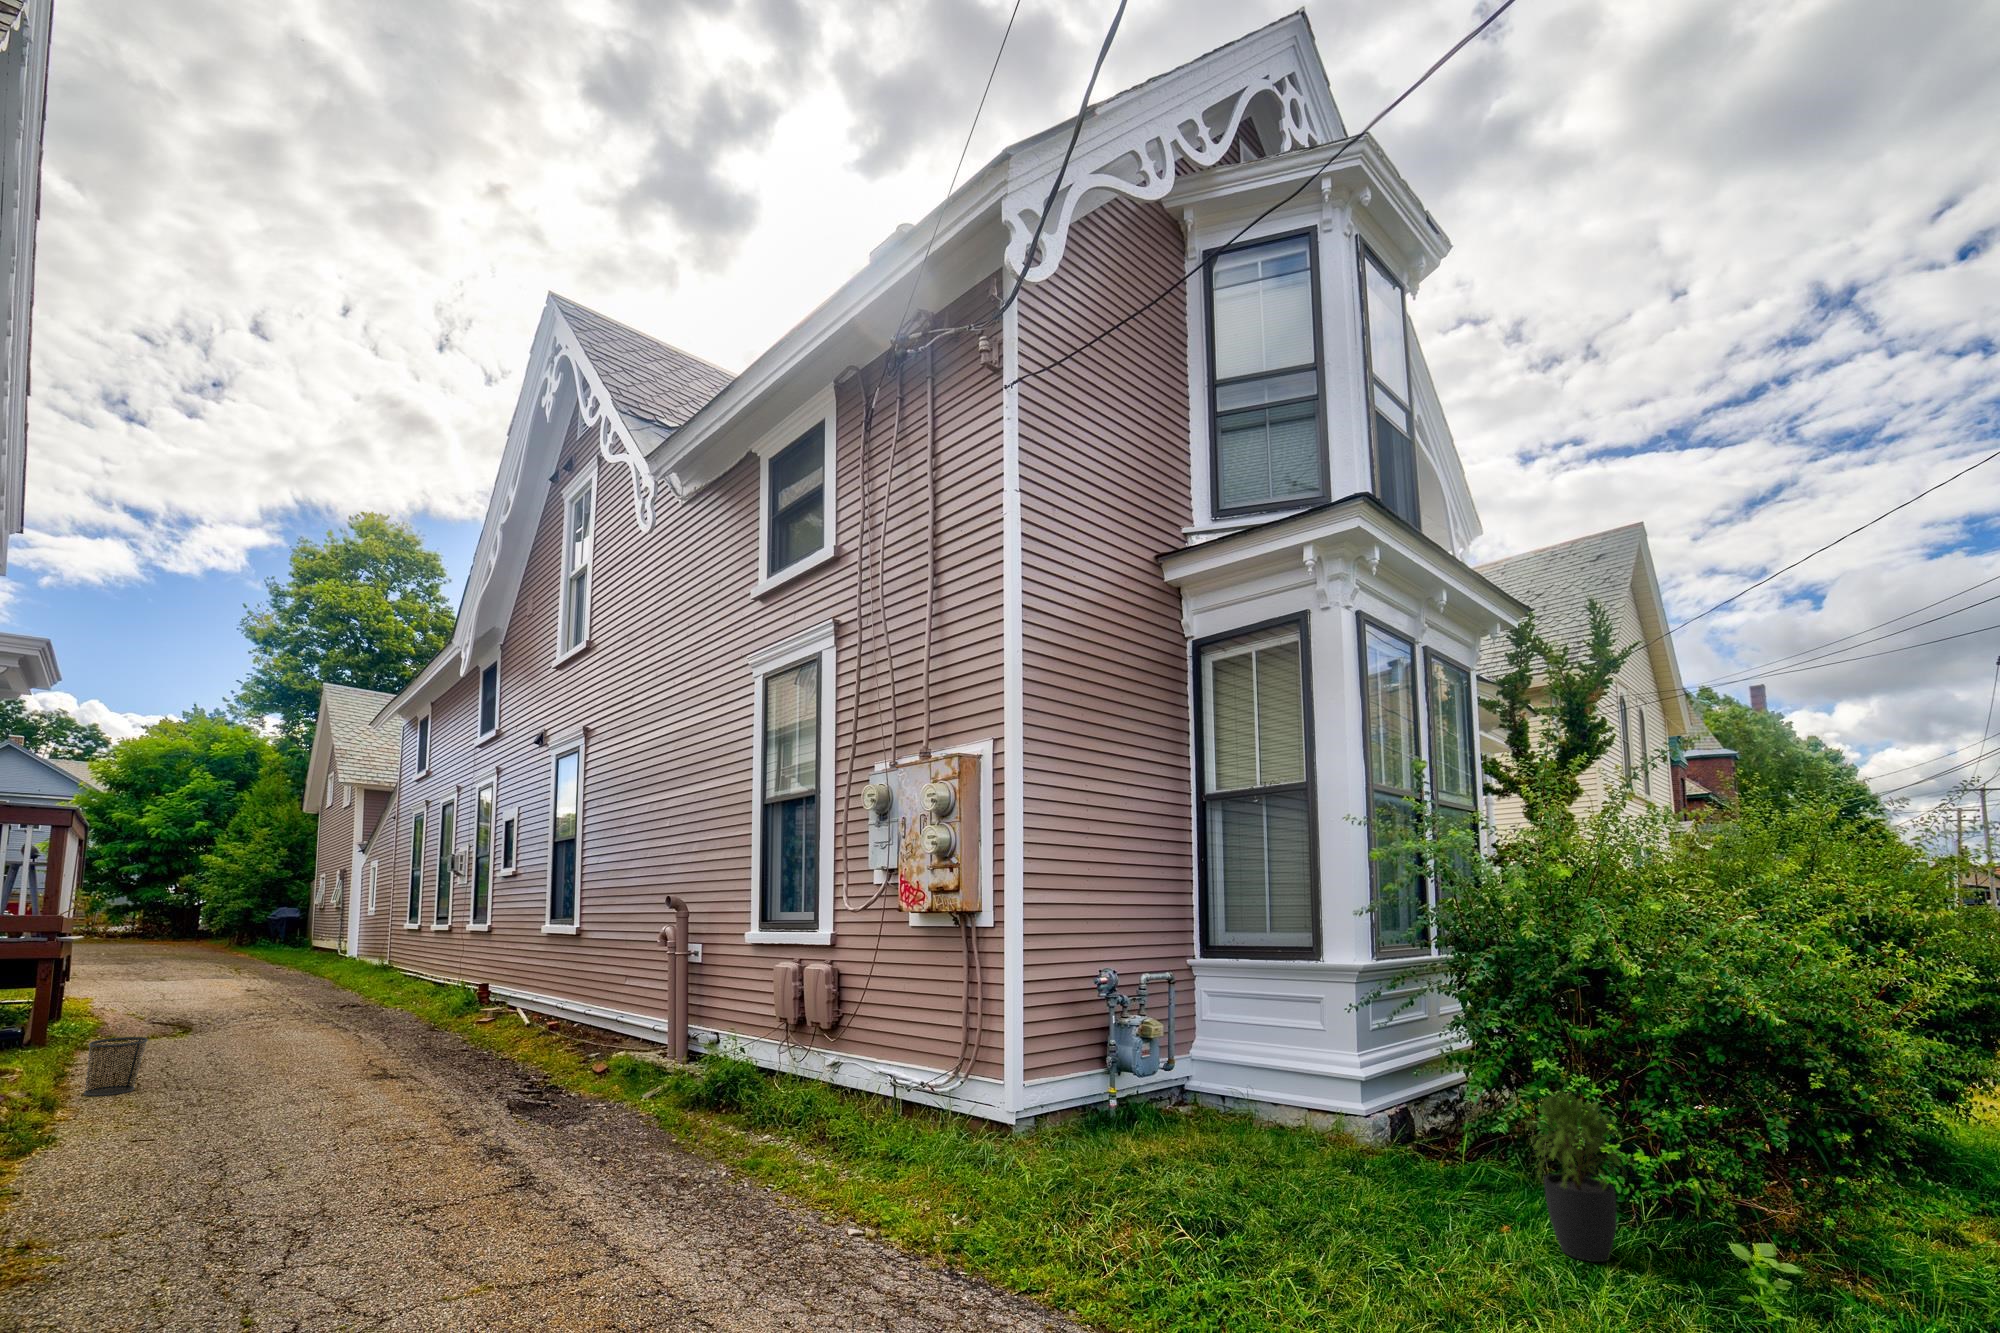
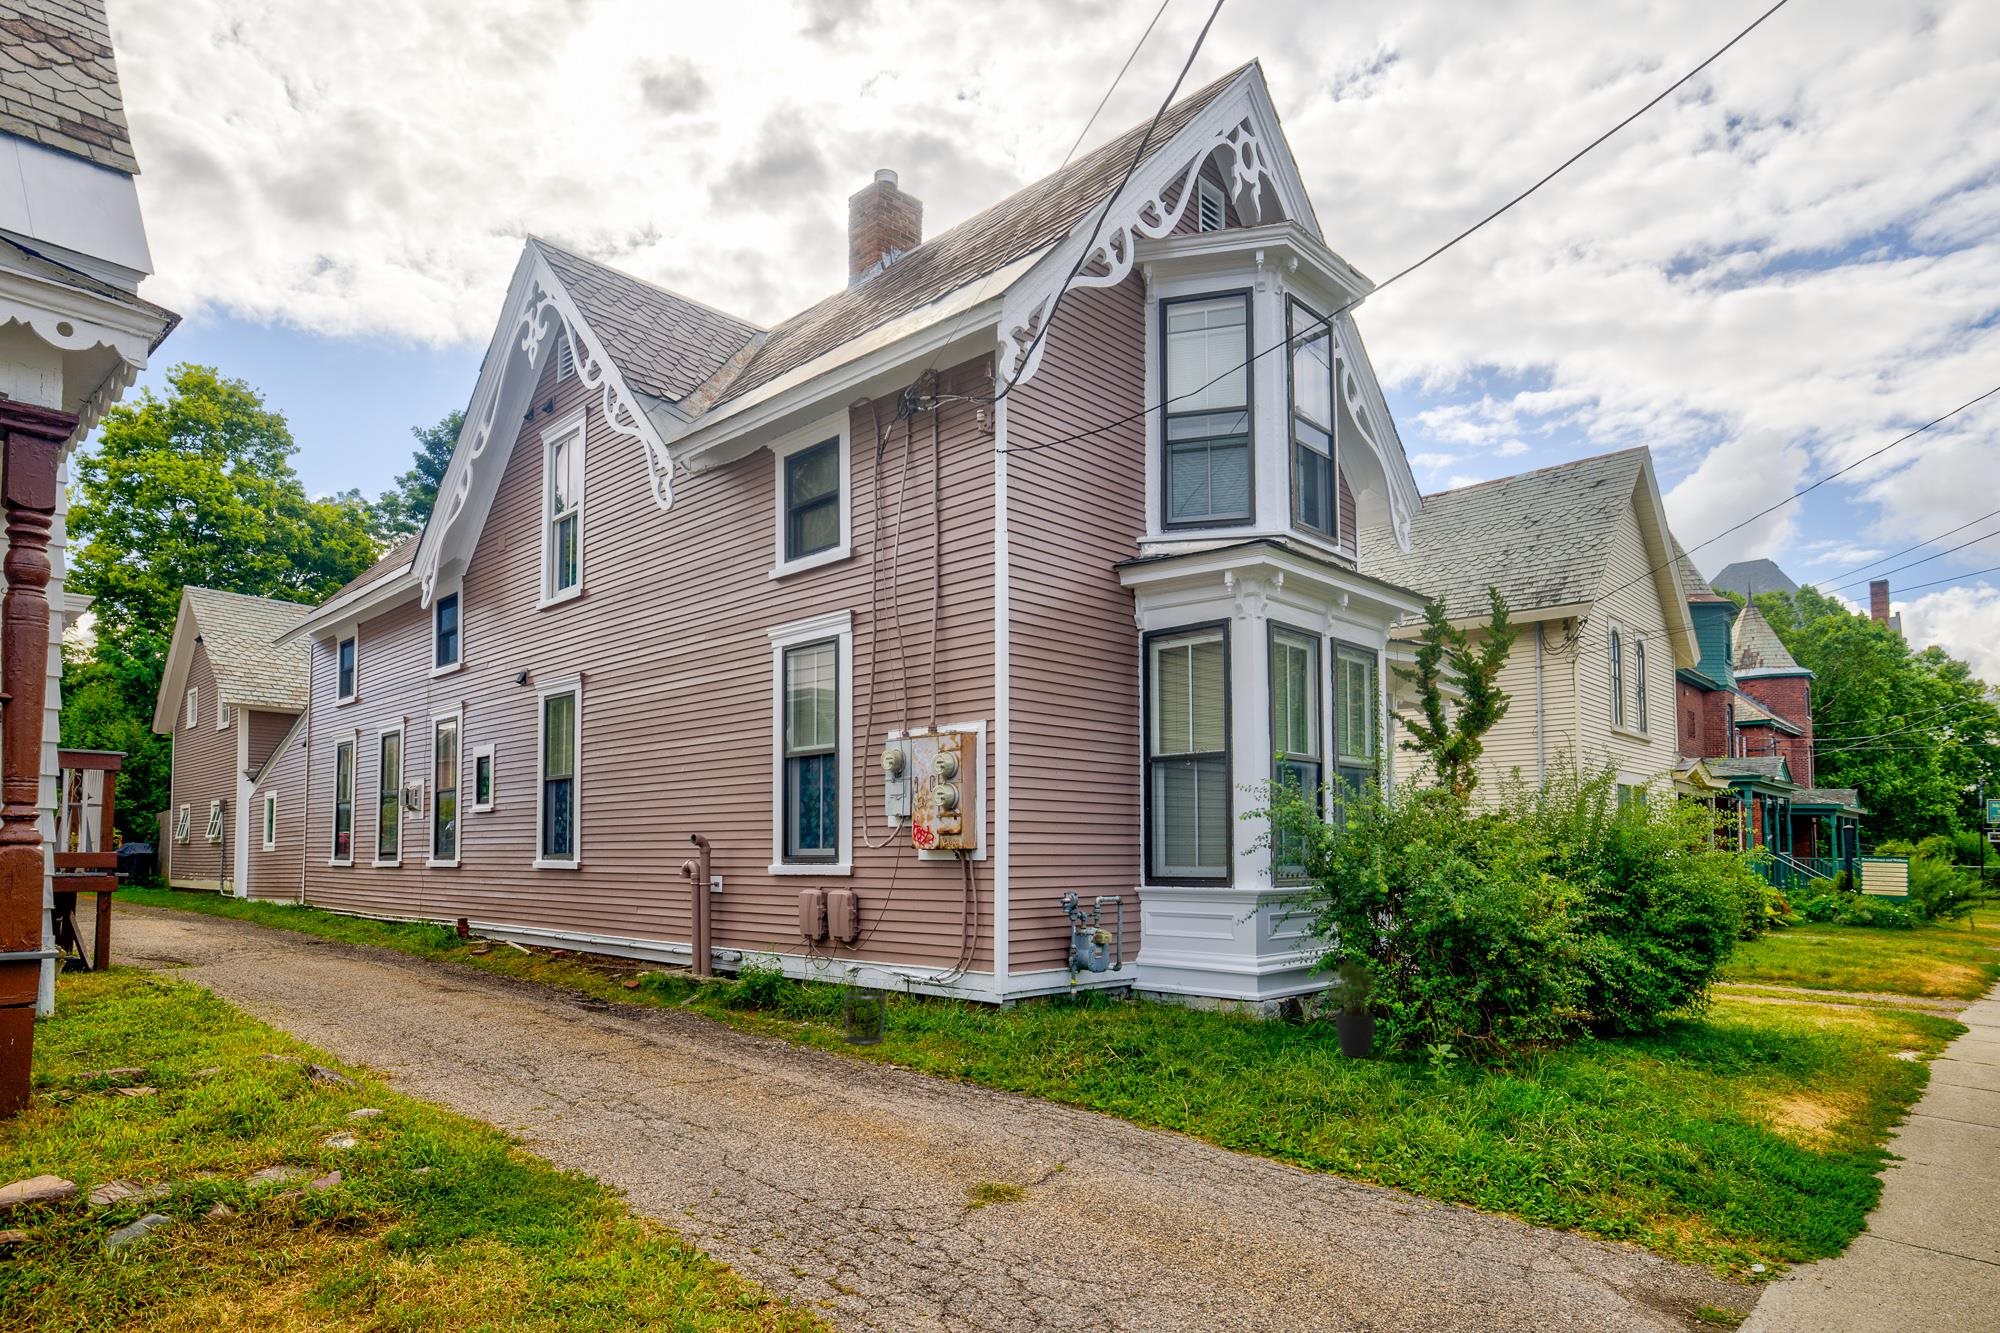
waste bin: present [84,1037,148,1096] -> present [845,990,887,1044]

